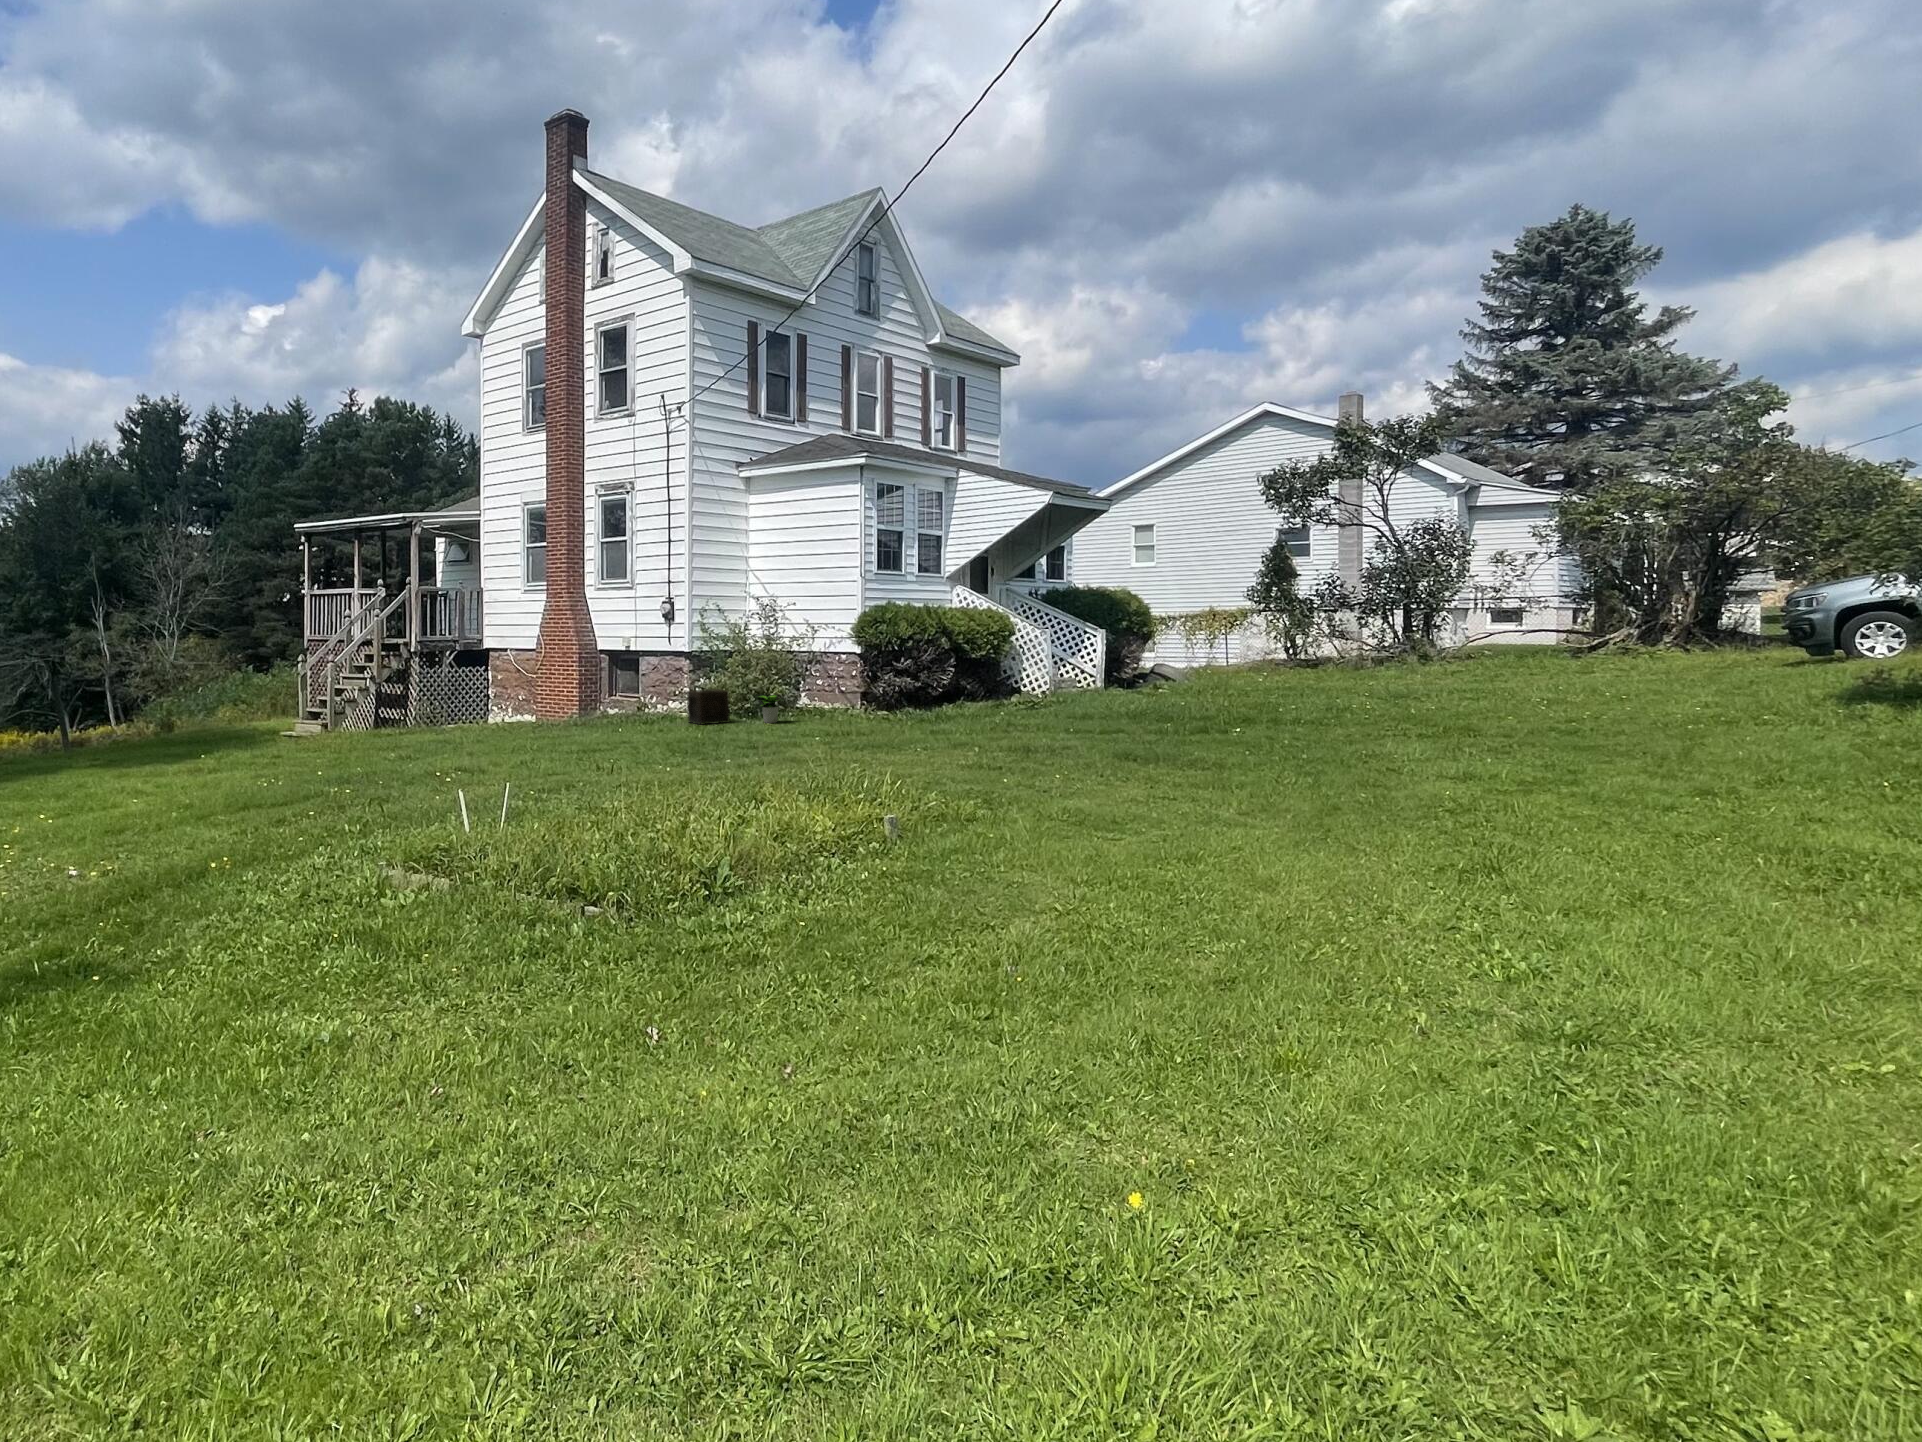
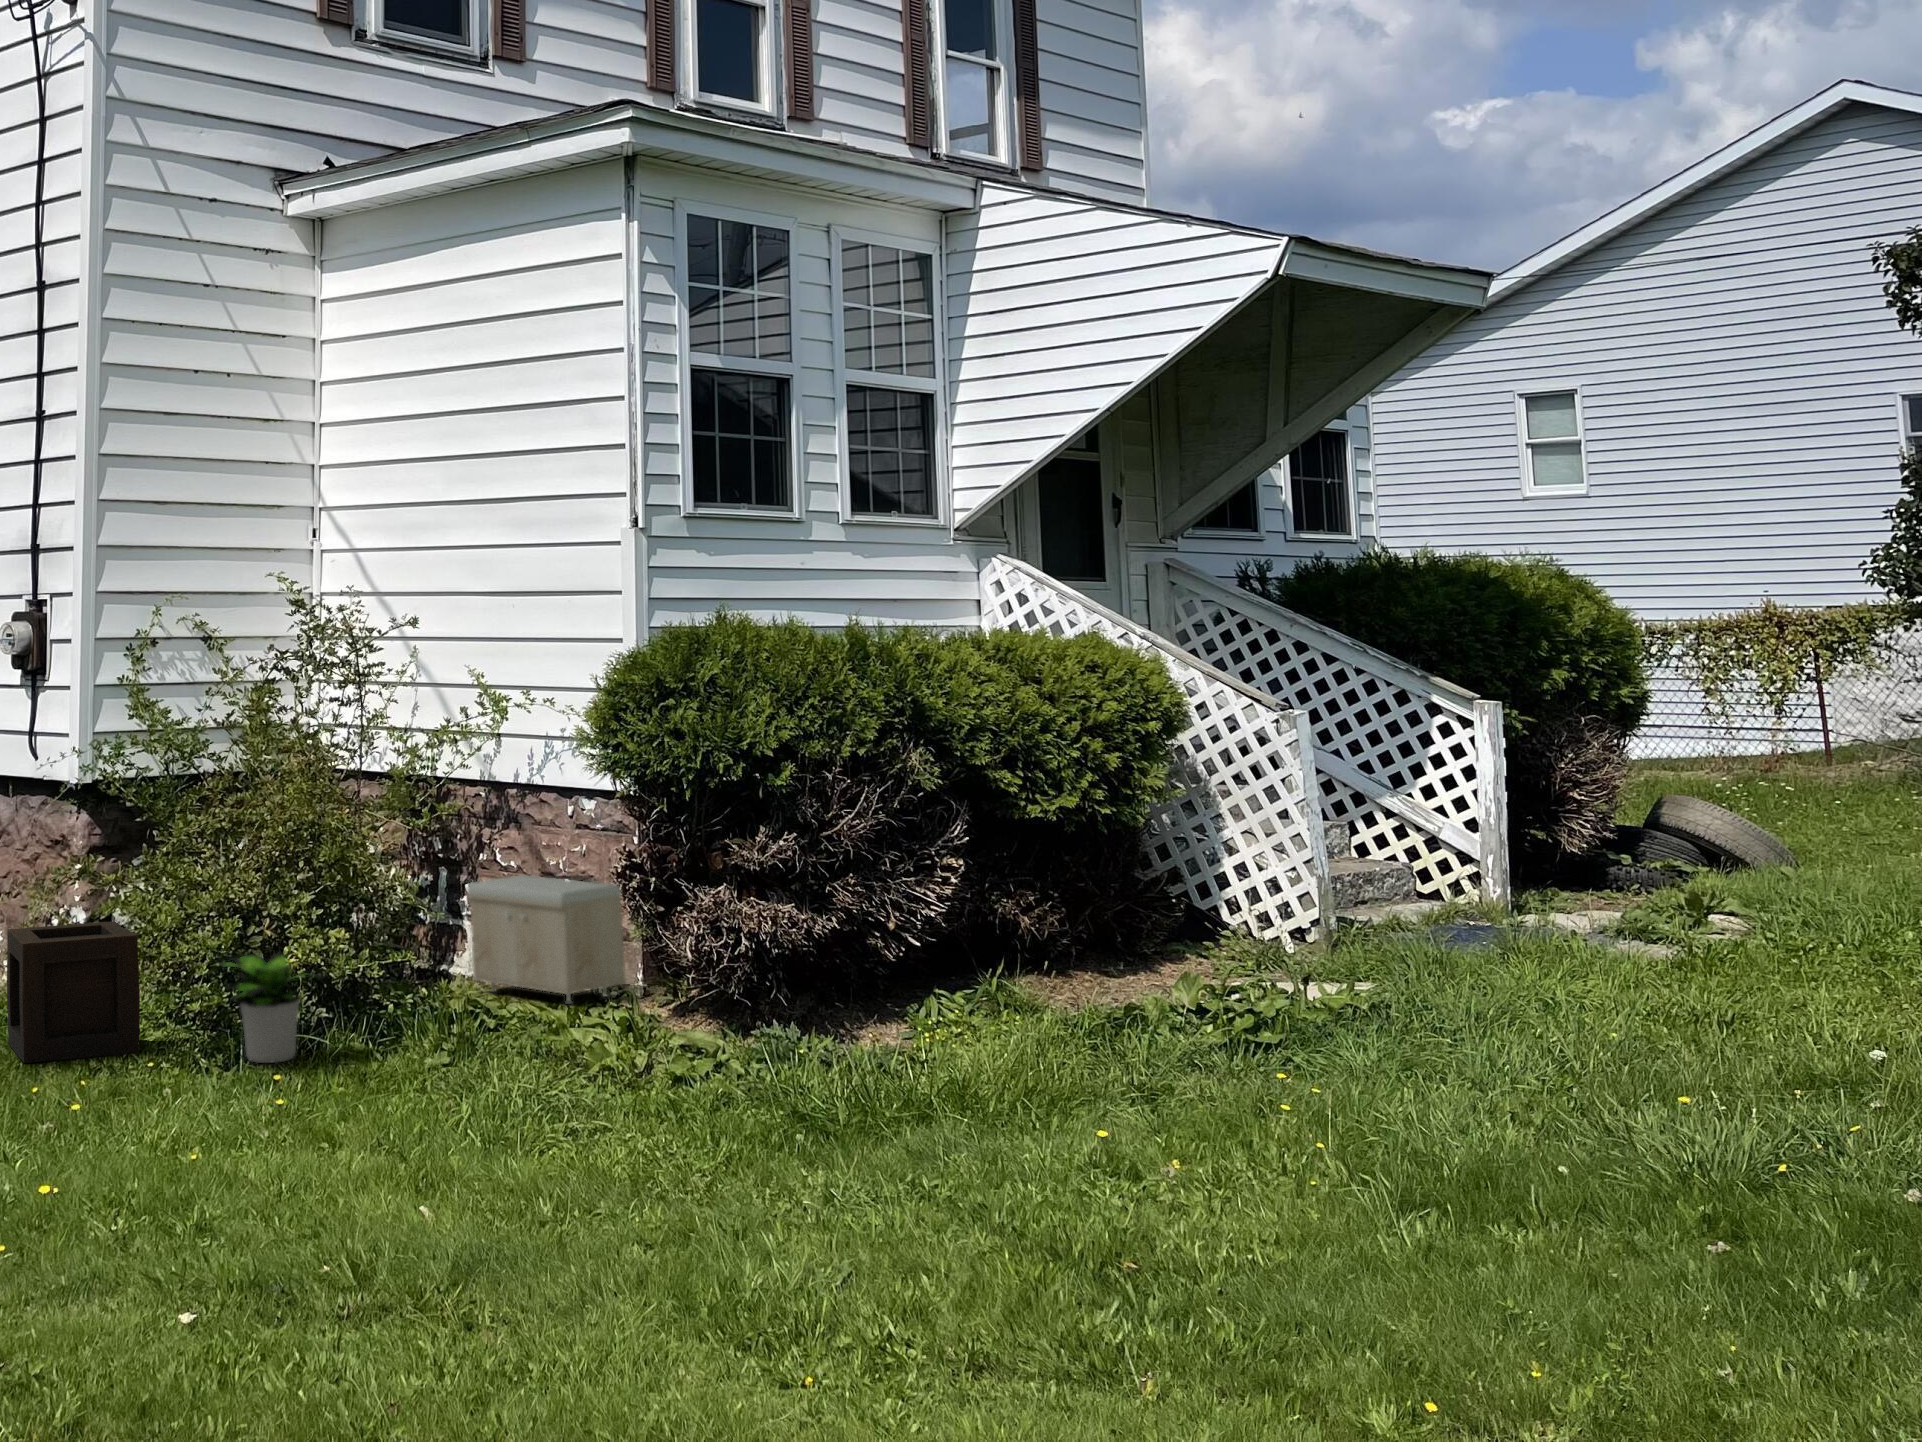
storage bench: none [809,679,856,713] -> present [467,876,625,1004]

